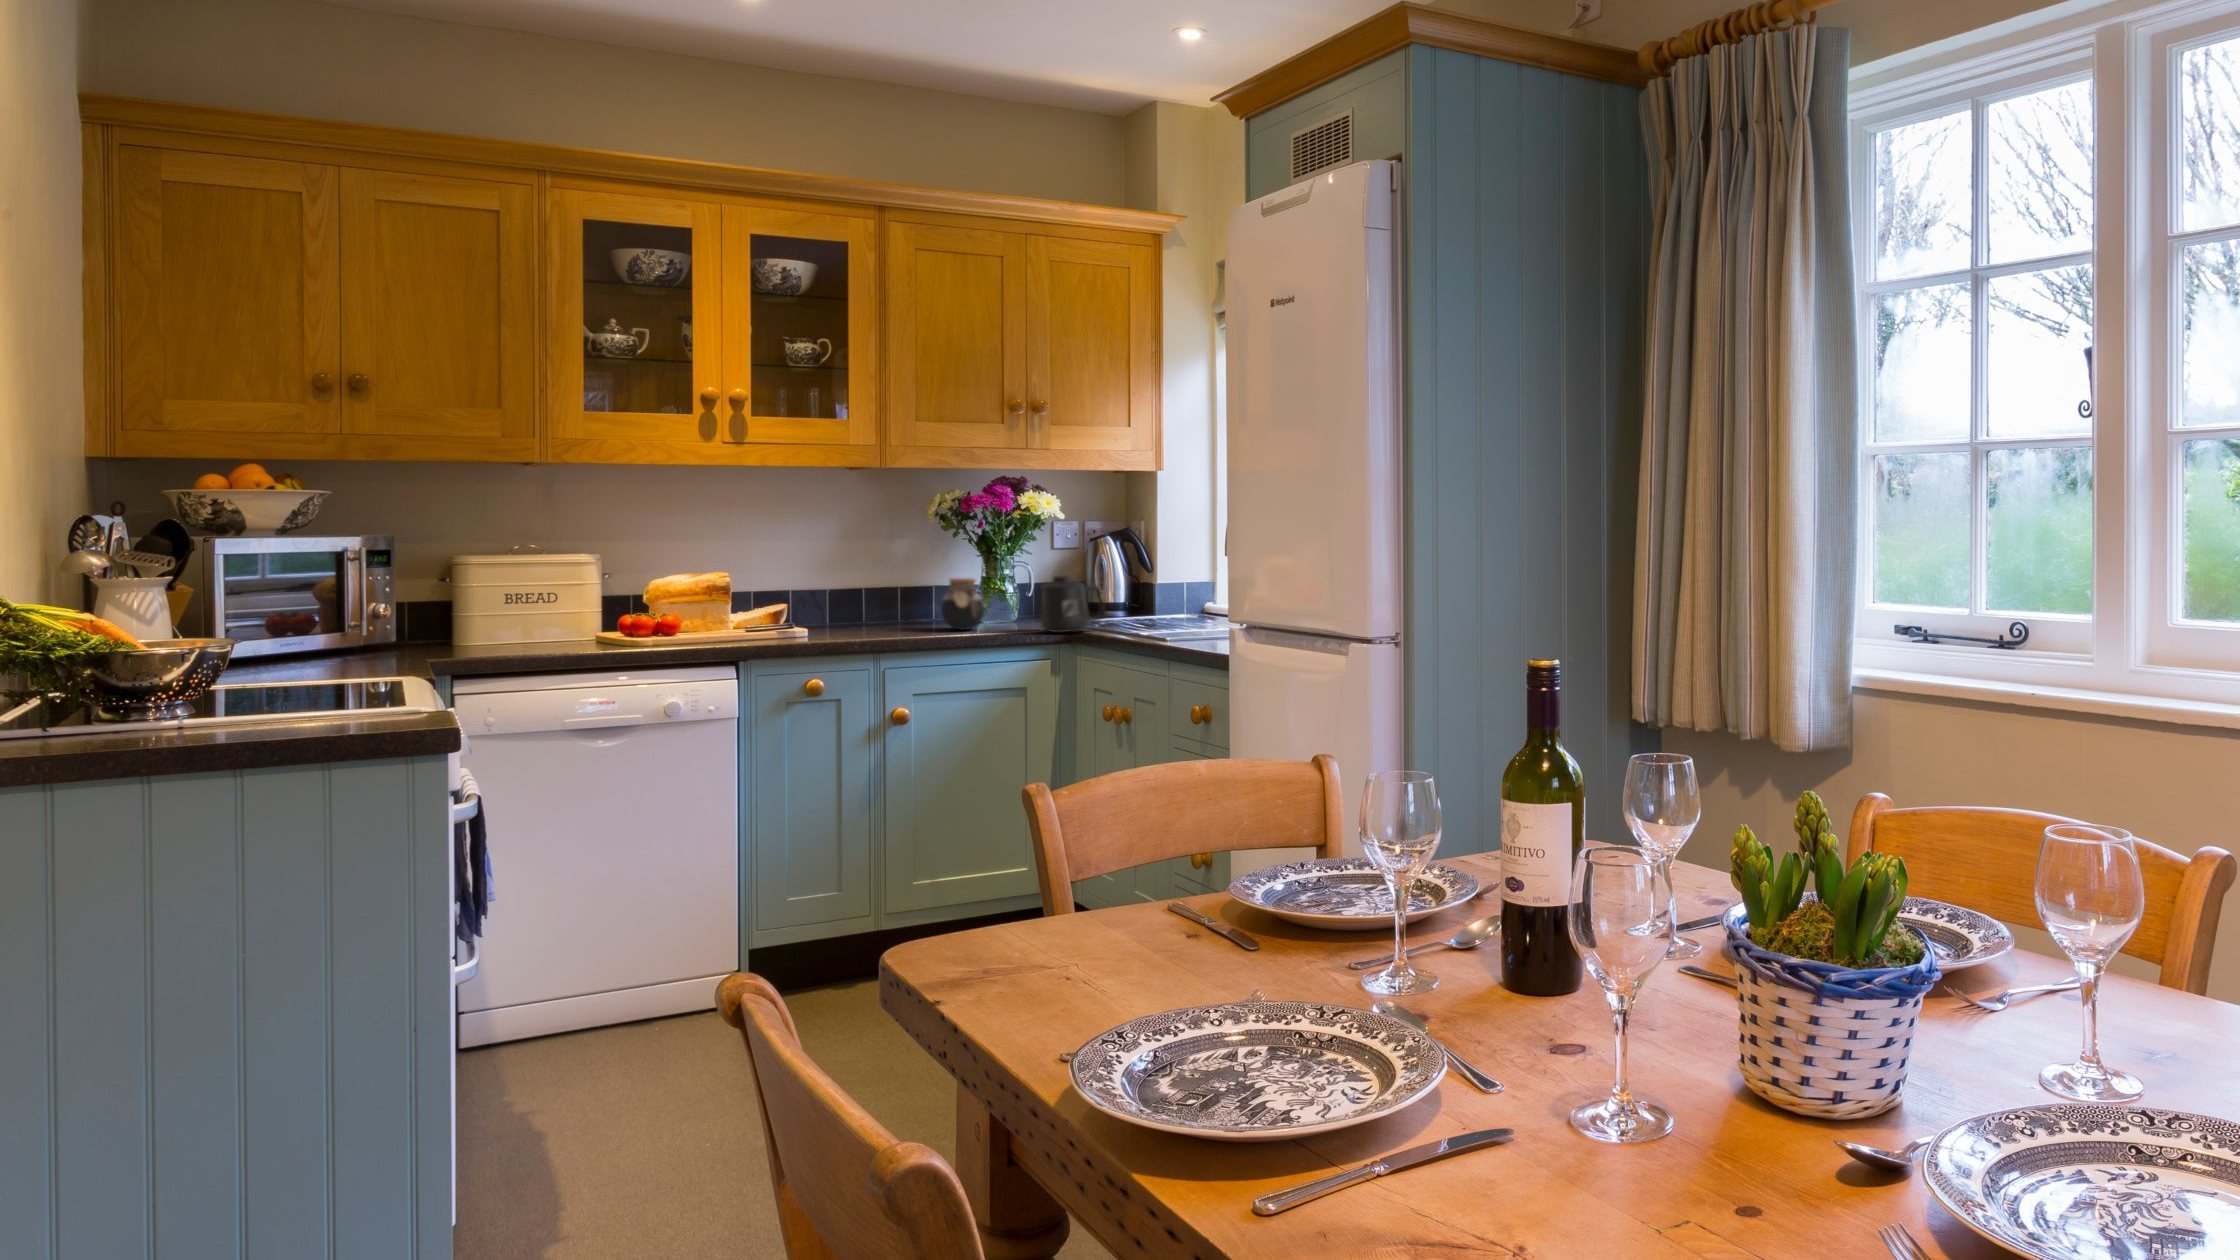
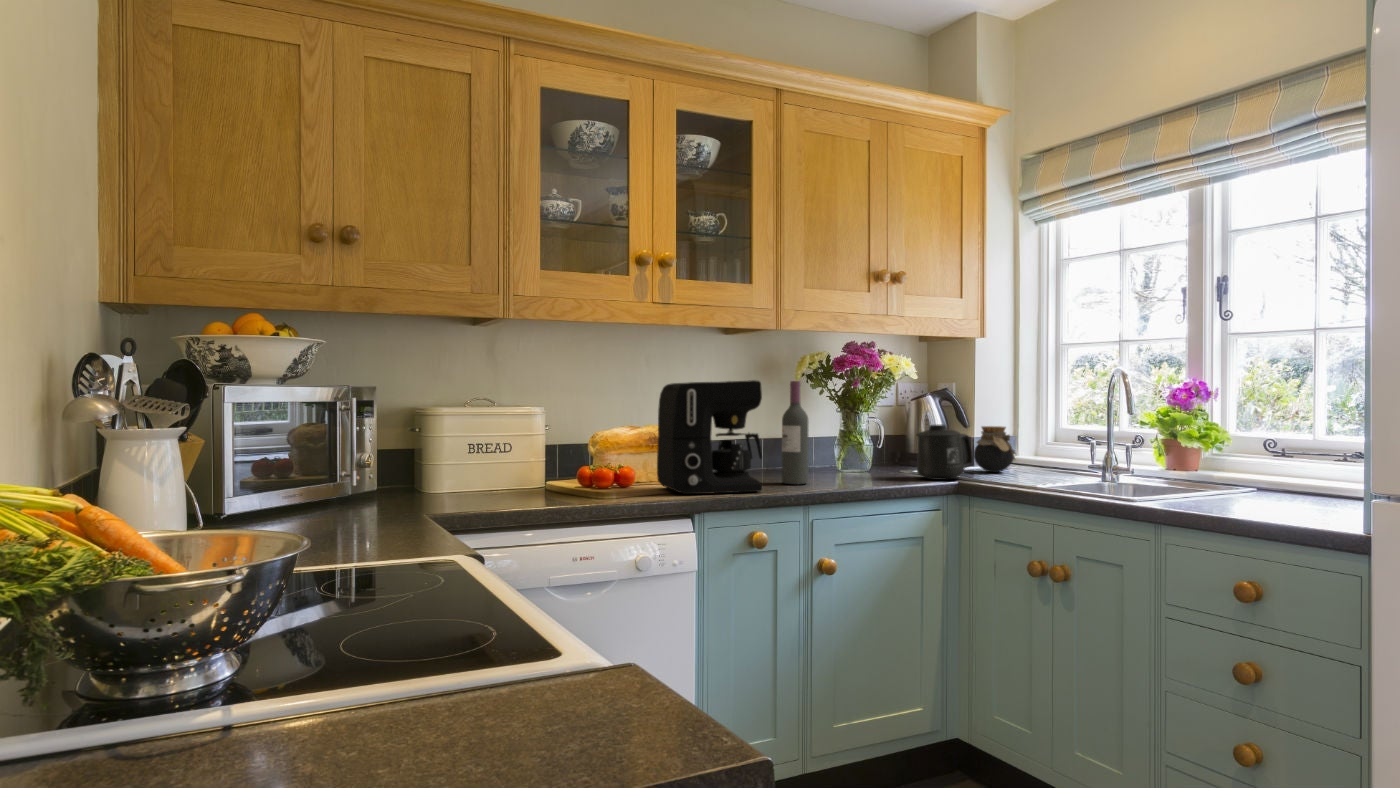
coffee maker: none [730,529,843,644] -> present [657,380,762,494]
wine bottle: none [878,529,908,636] -> present [782,381,808,484]
jar: present [941,578,985,630] -> present [974,426,1015,472]

